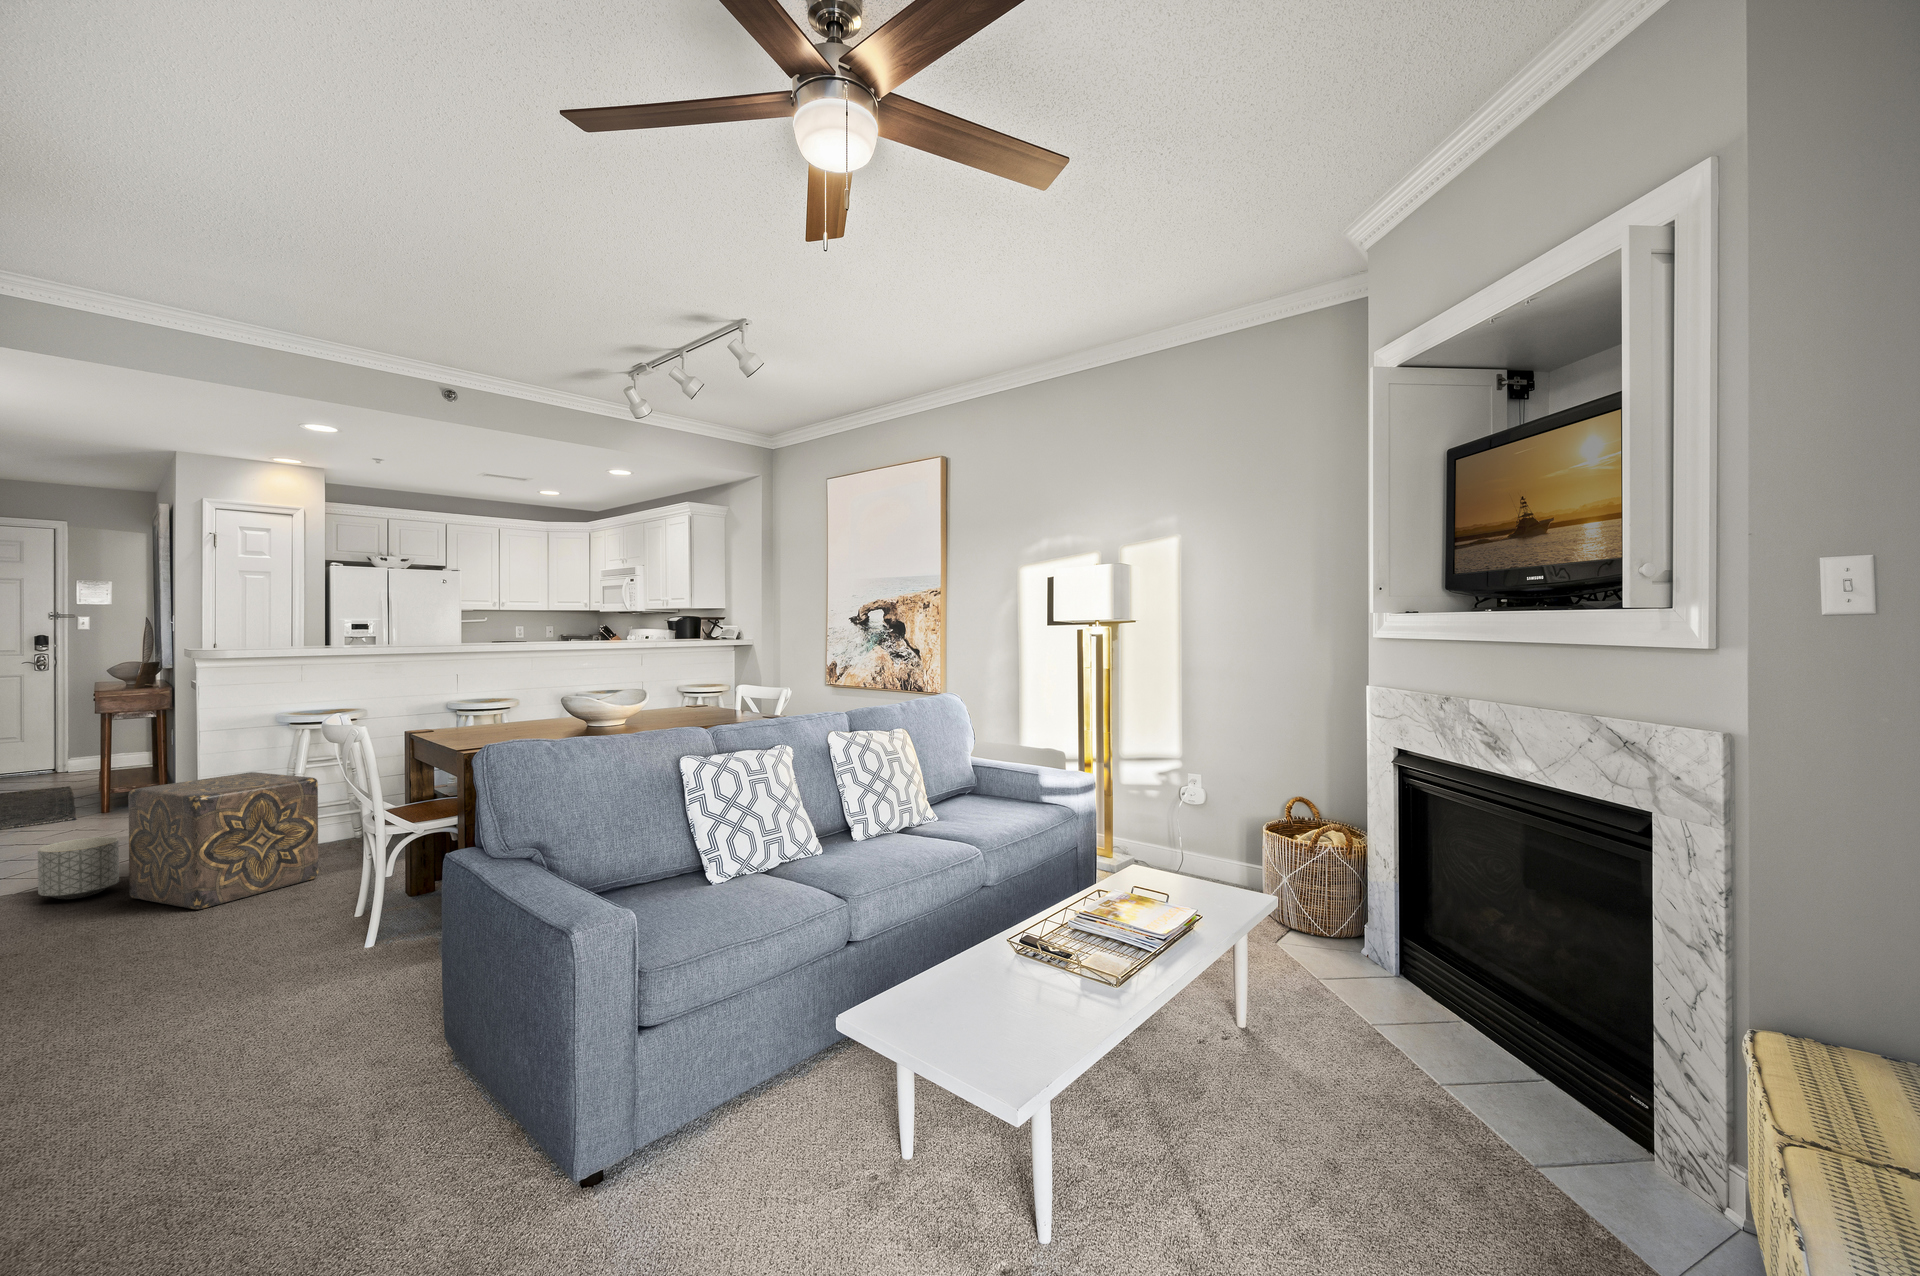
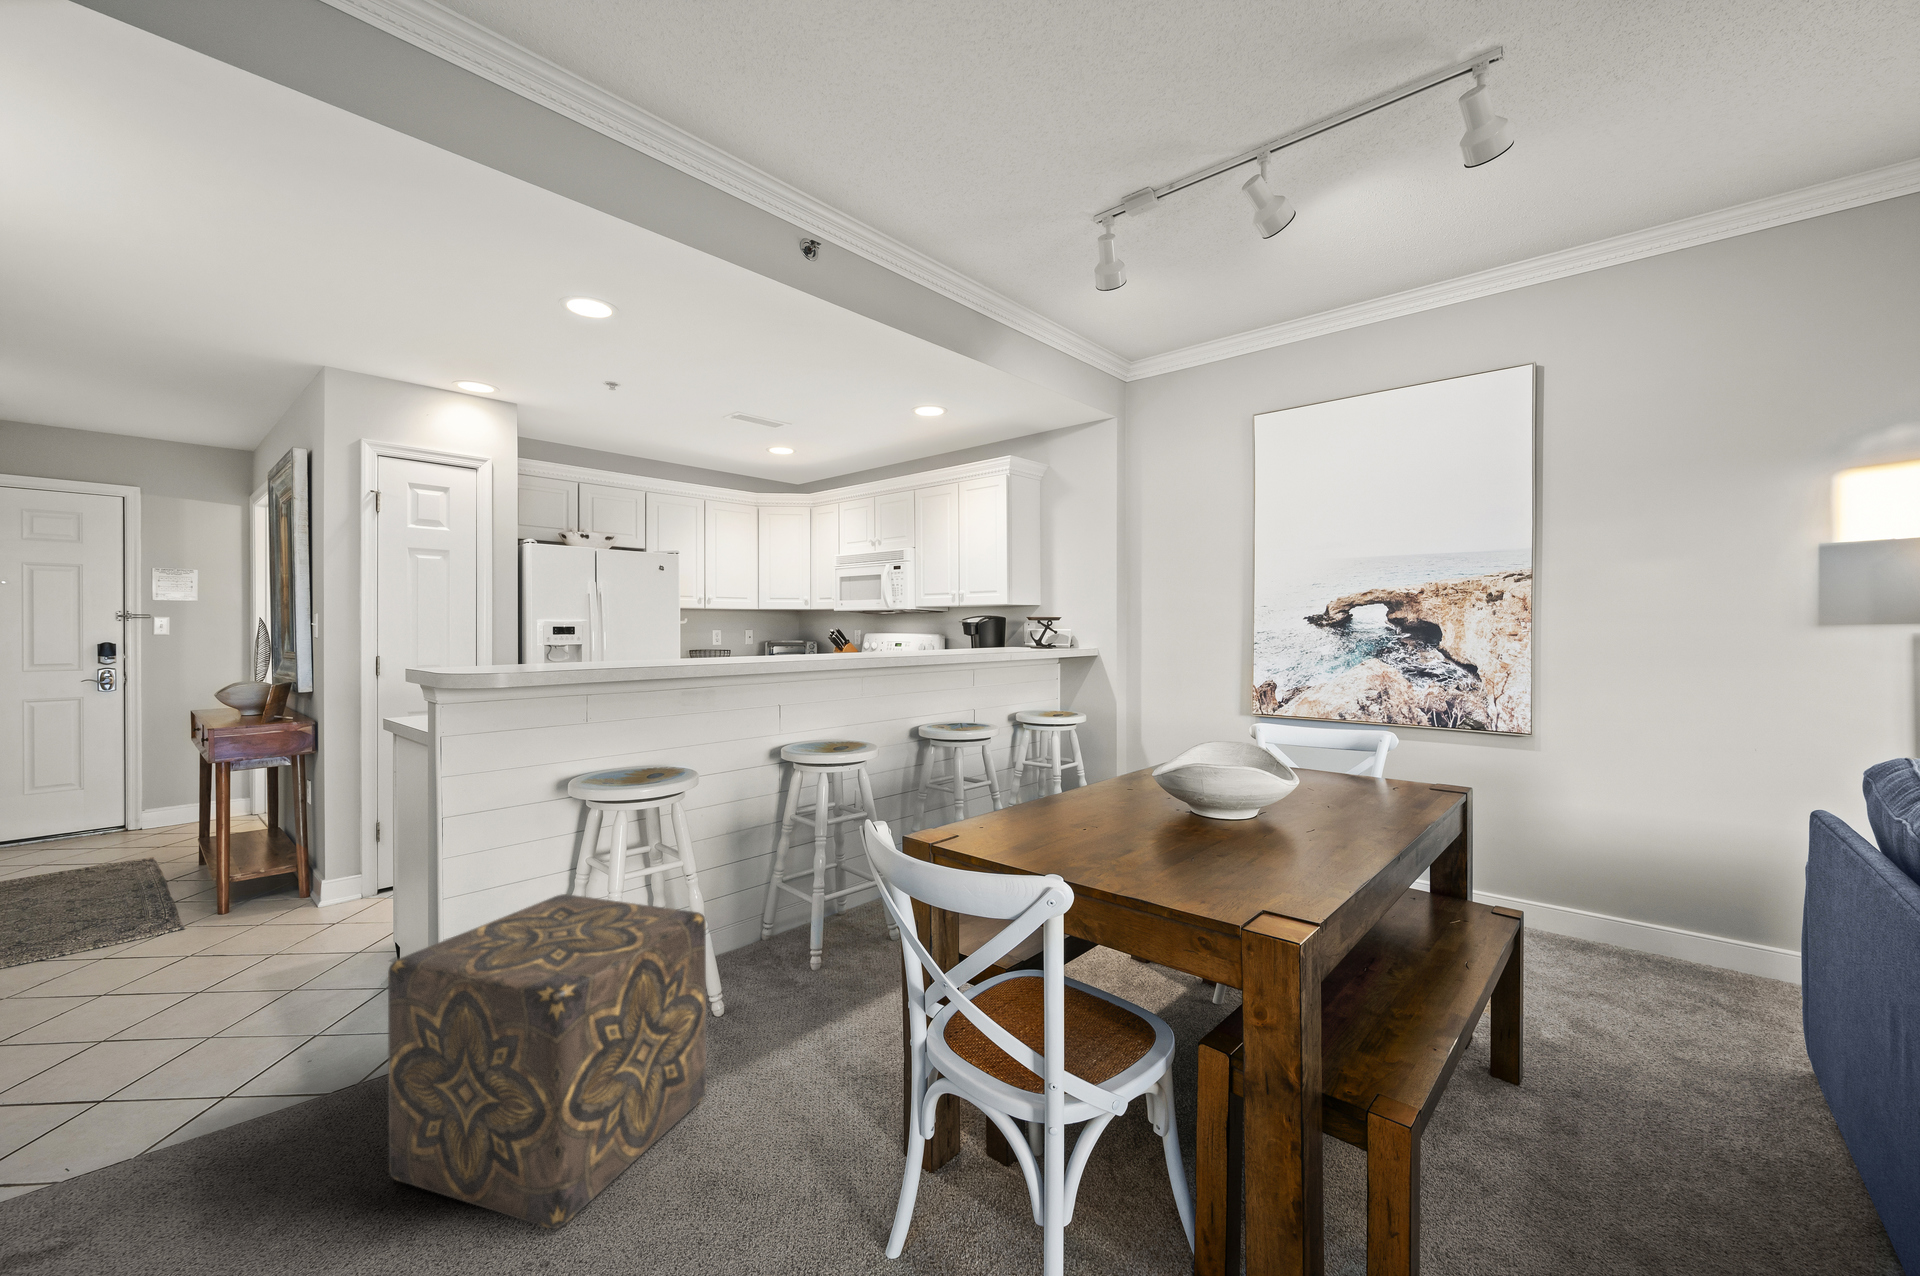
planter: present [38,837,119,899] -> none [206,1038,351,1191]

